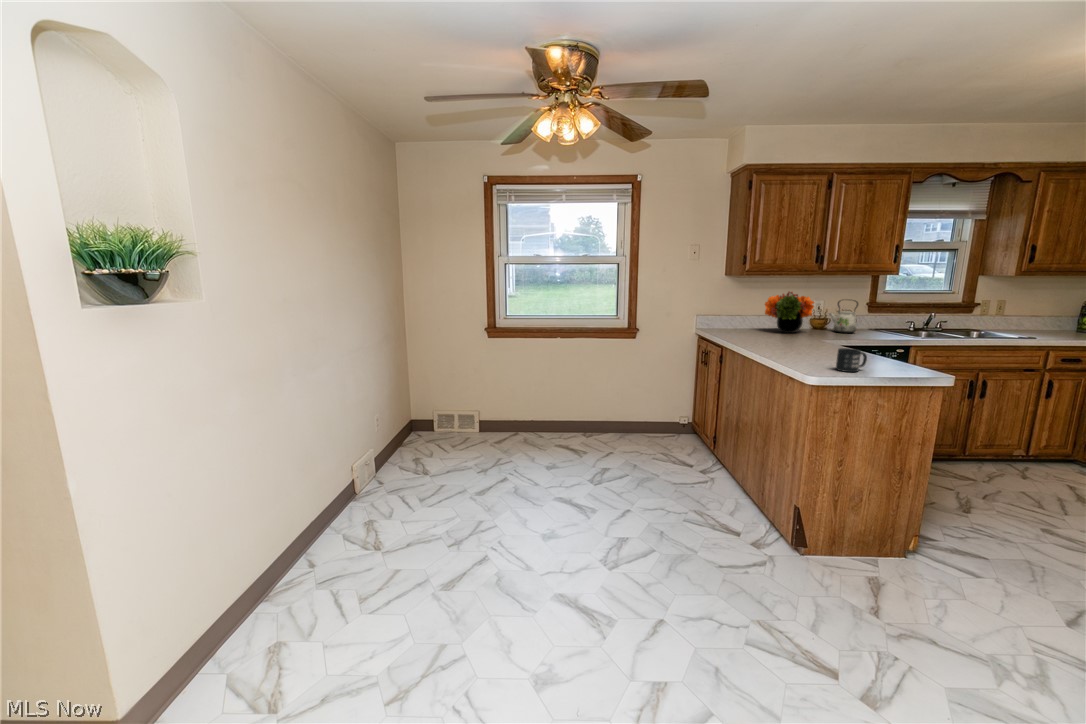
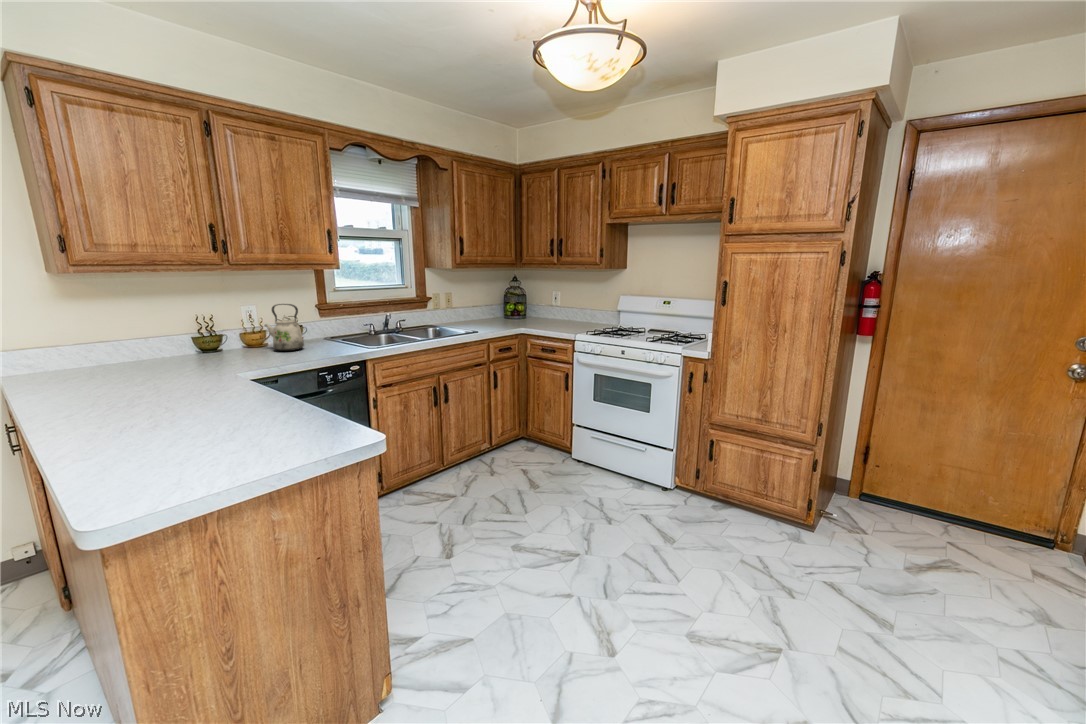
flower arrangement: present [765,292,814,333] -> none [138,297,234,364]
mug: present [836,348,867,372] -> none [171,423,241,478]

